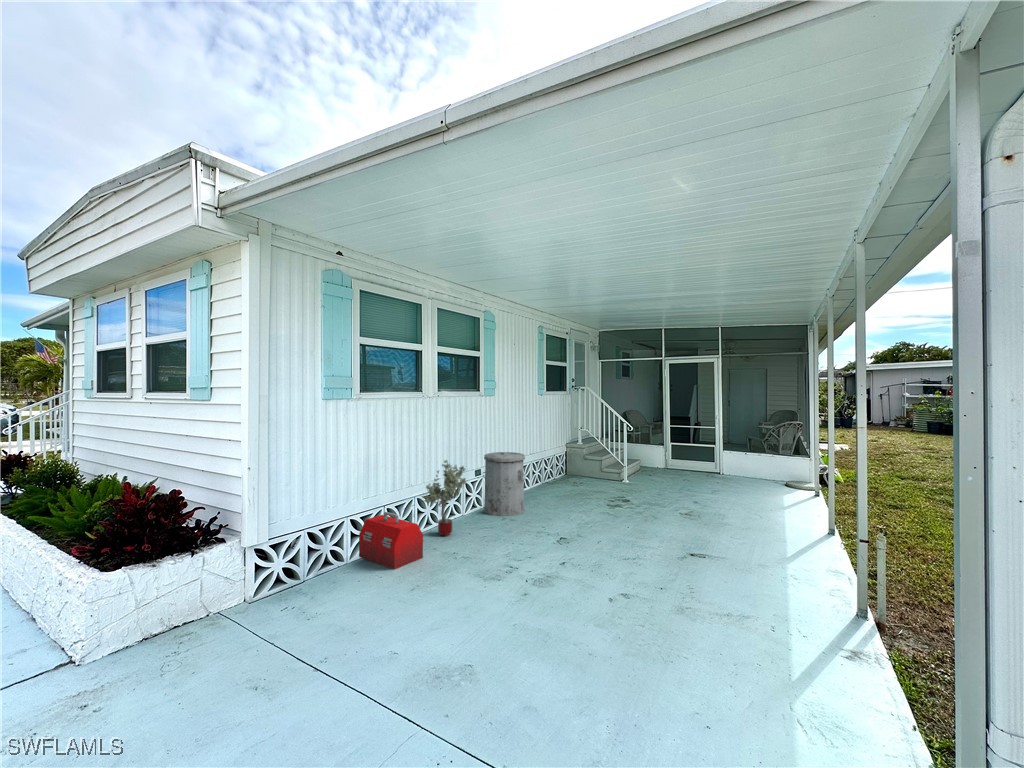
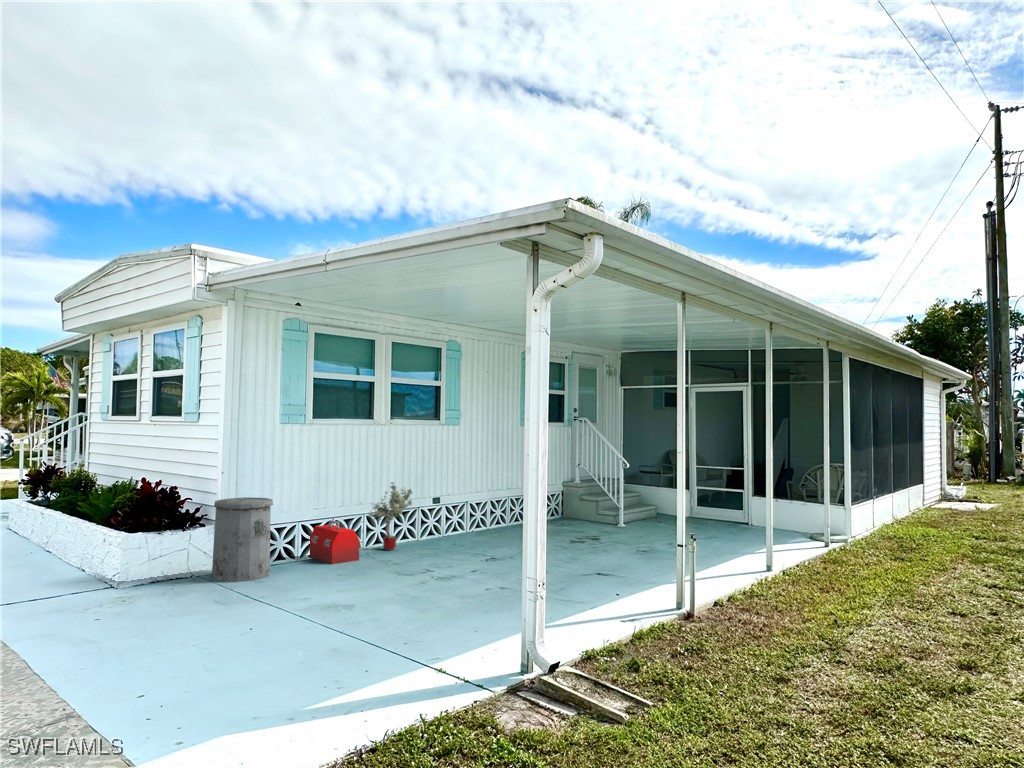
trash can: present [483,452,525,516] -> present [212,497,273,582]

